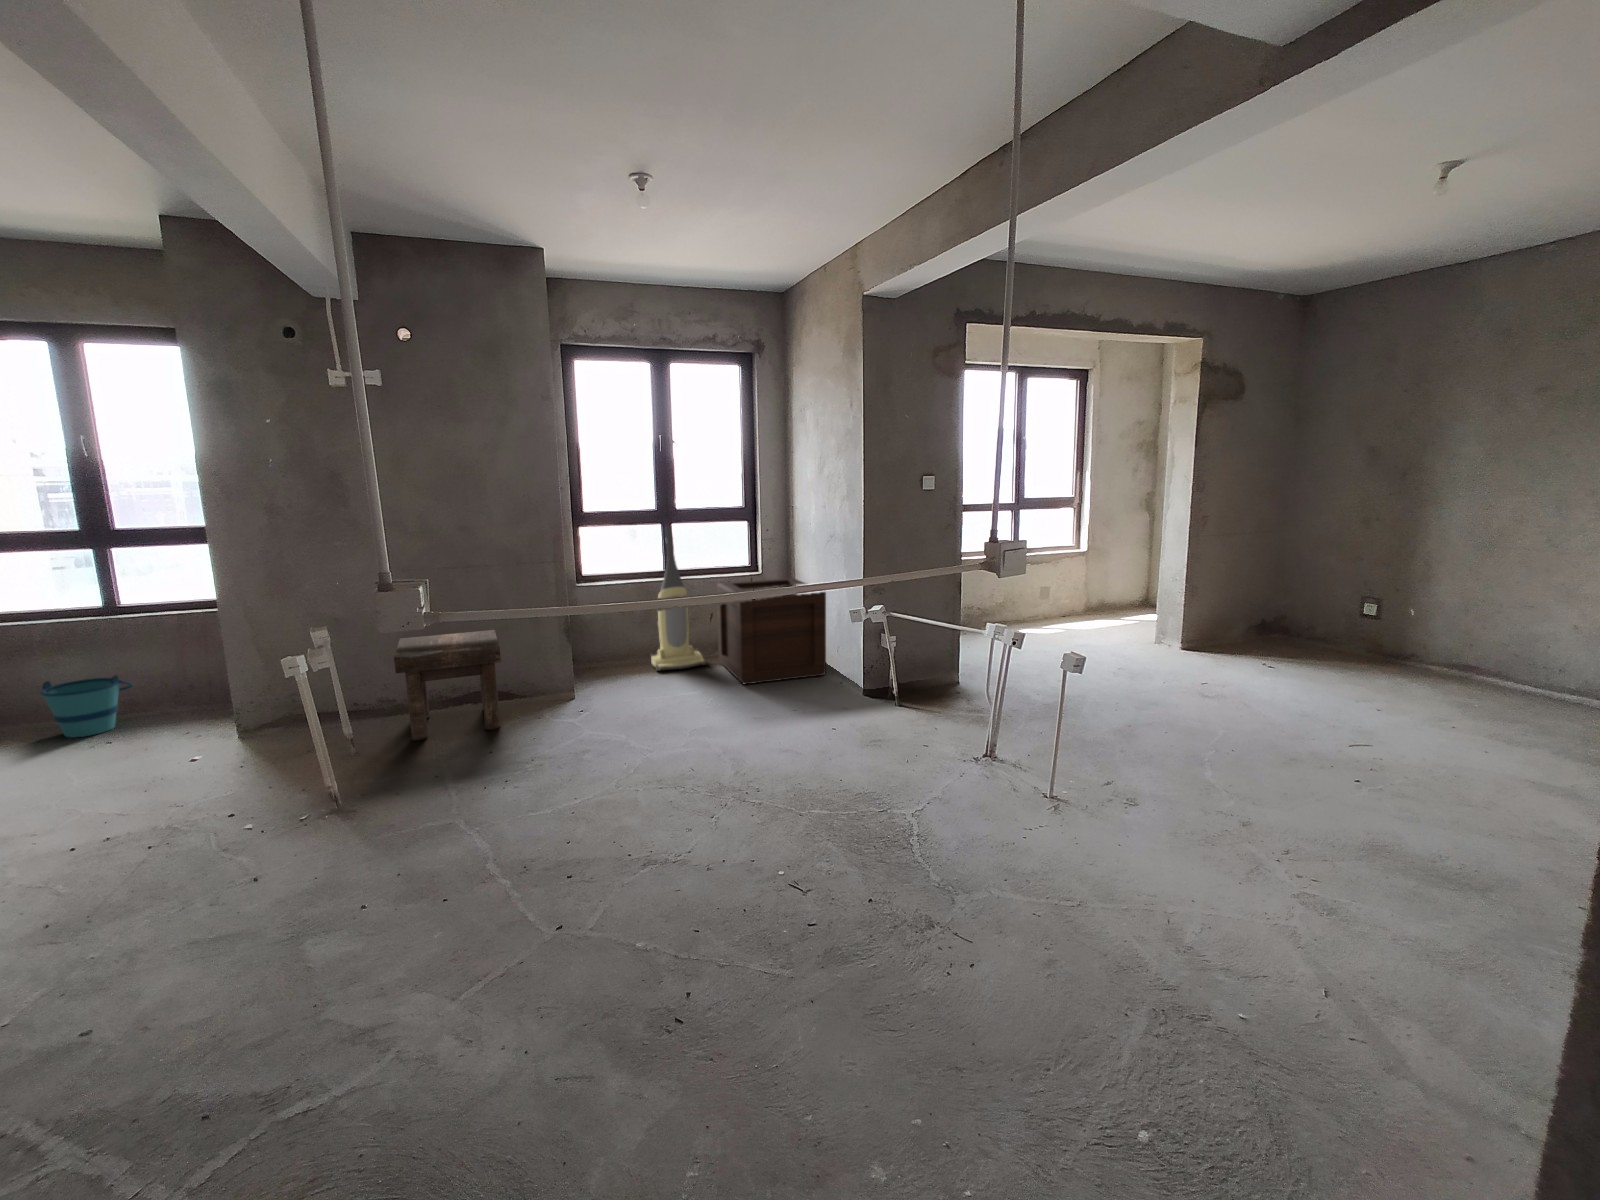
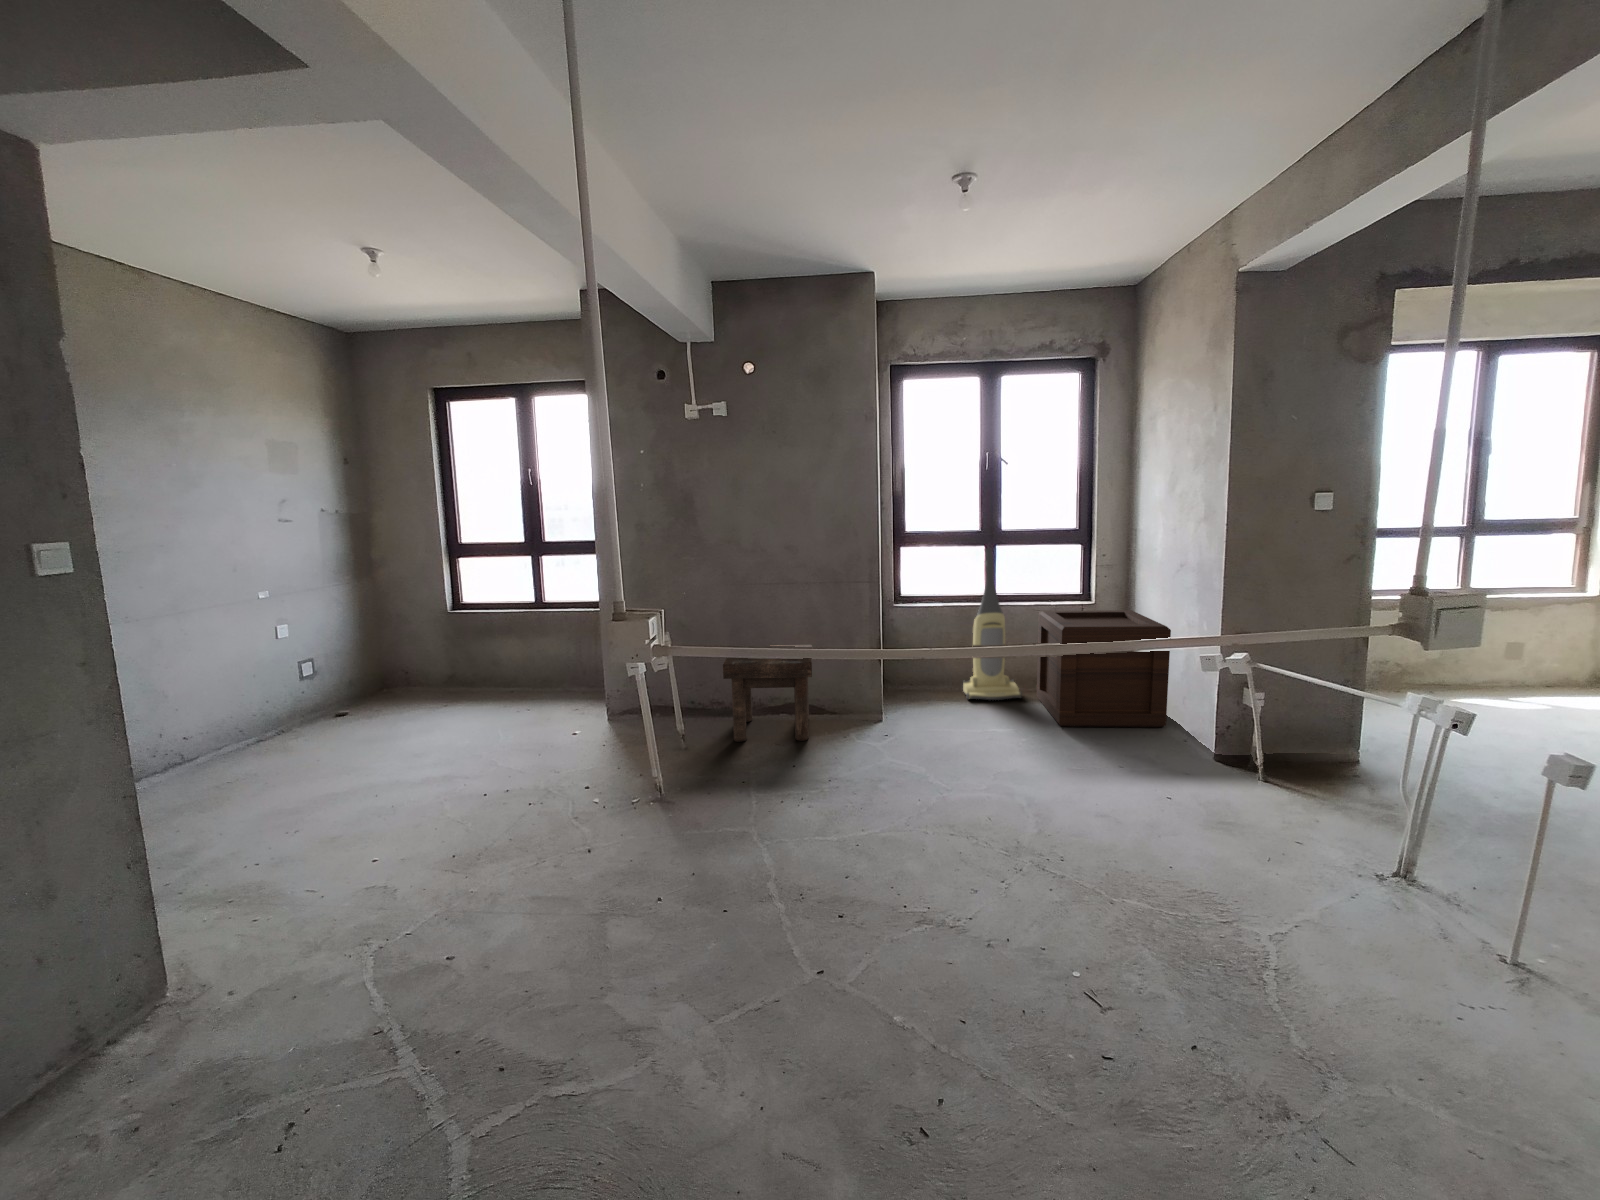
bucket: present [41,675,132,737] -> none [499,657,553,702]

